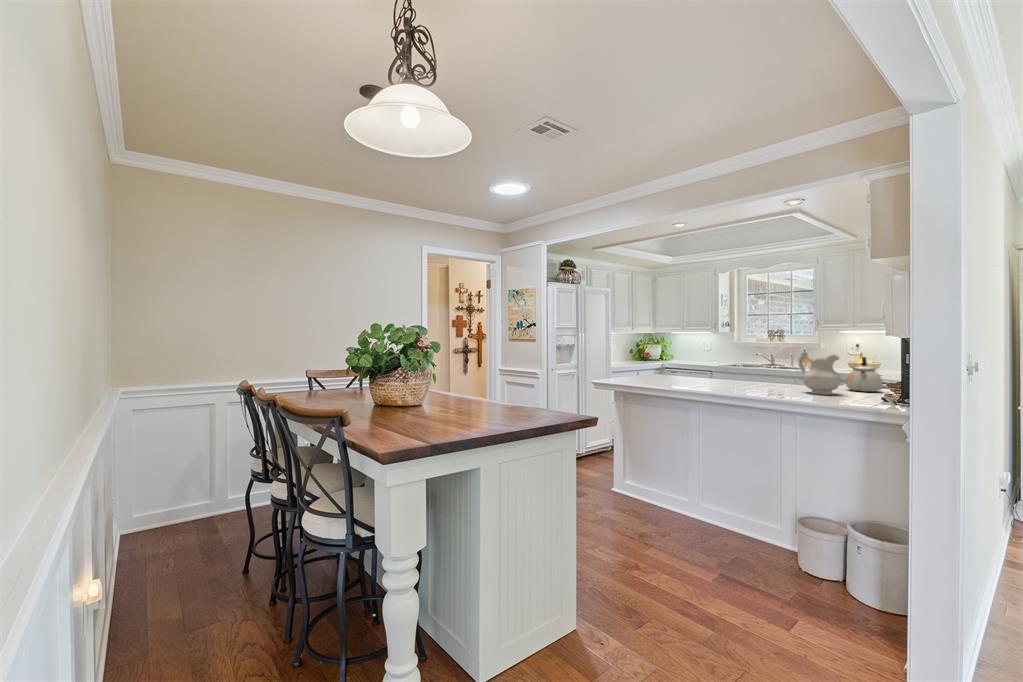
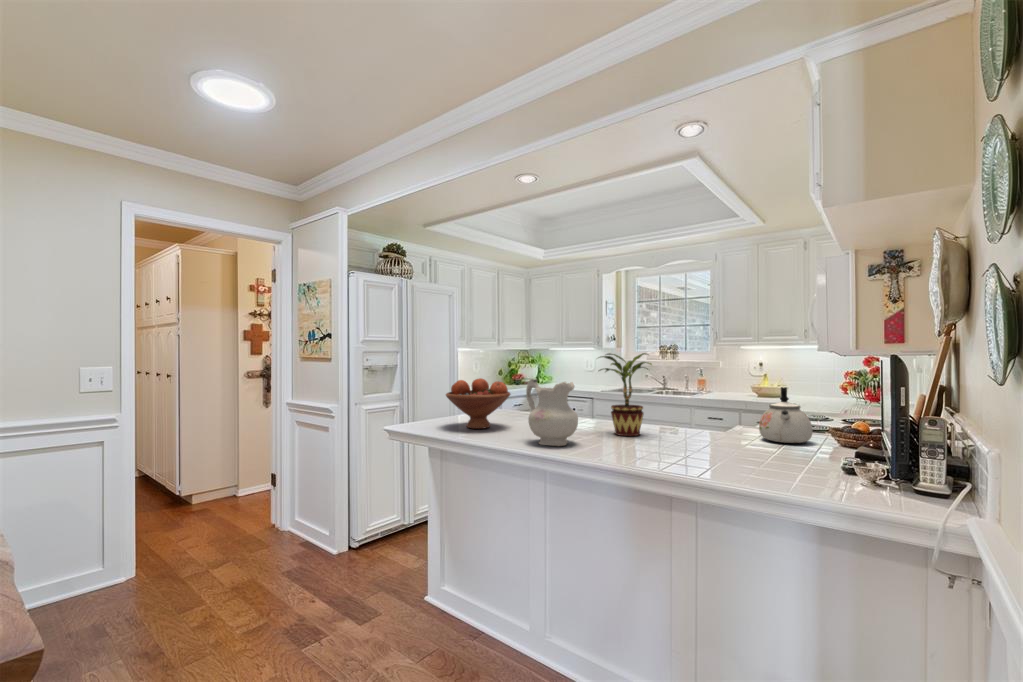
potted plant: none [734,335,773,387] -> present [599,353,652,436]
fruit bowl: none [633,351,675,382] -> present [446,378,510,429]
ceramic pitcher: present [798,353,841,395] -> present [526,379,578,446]

